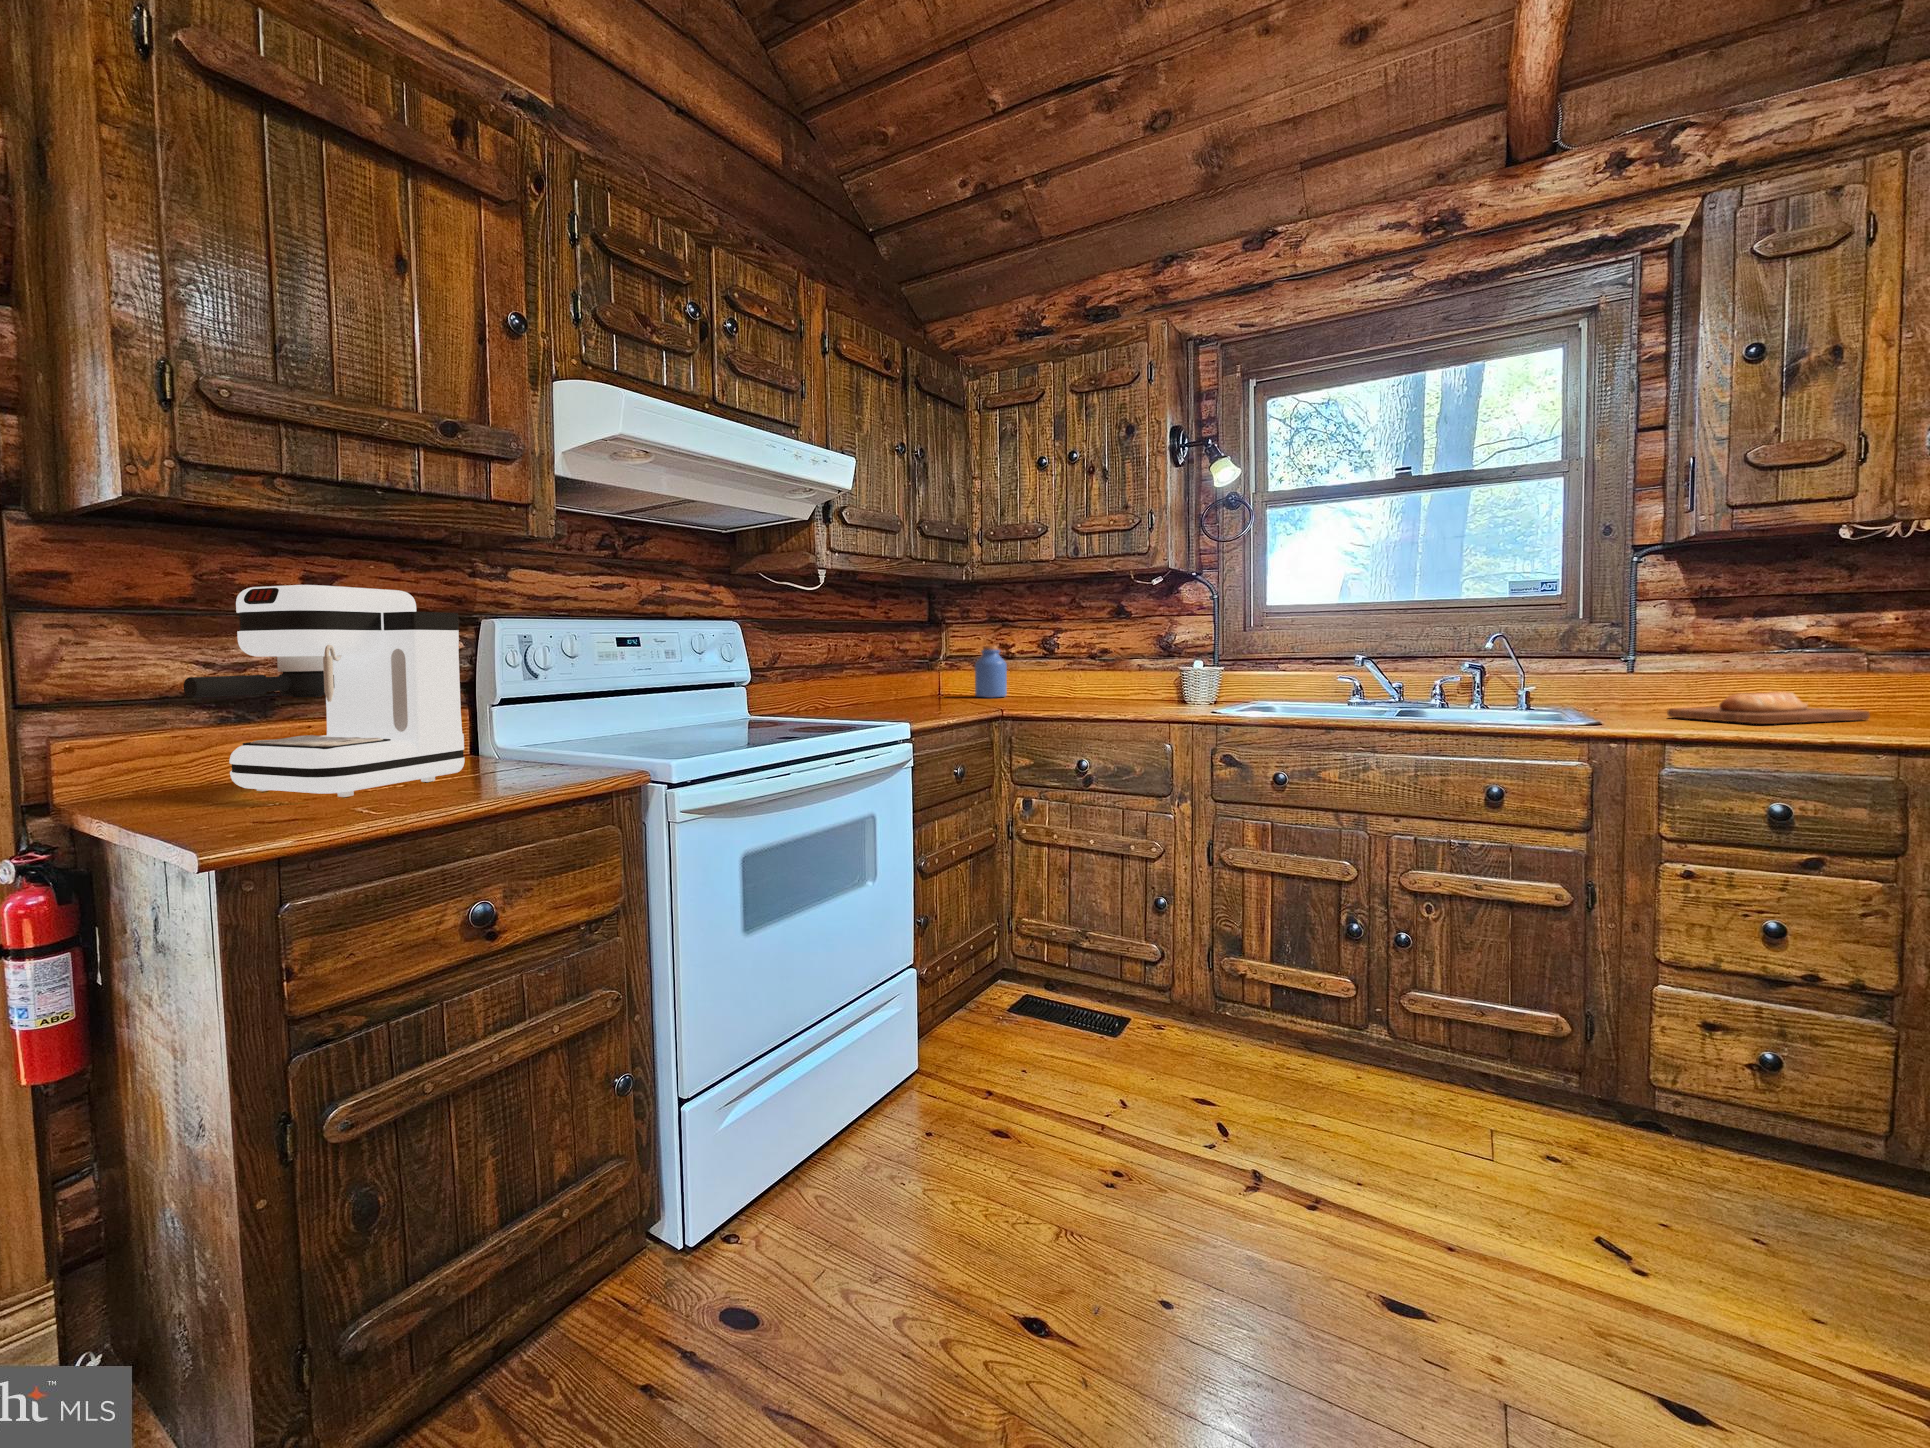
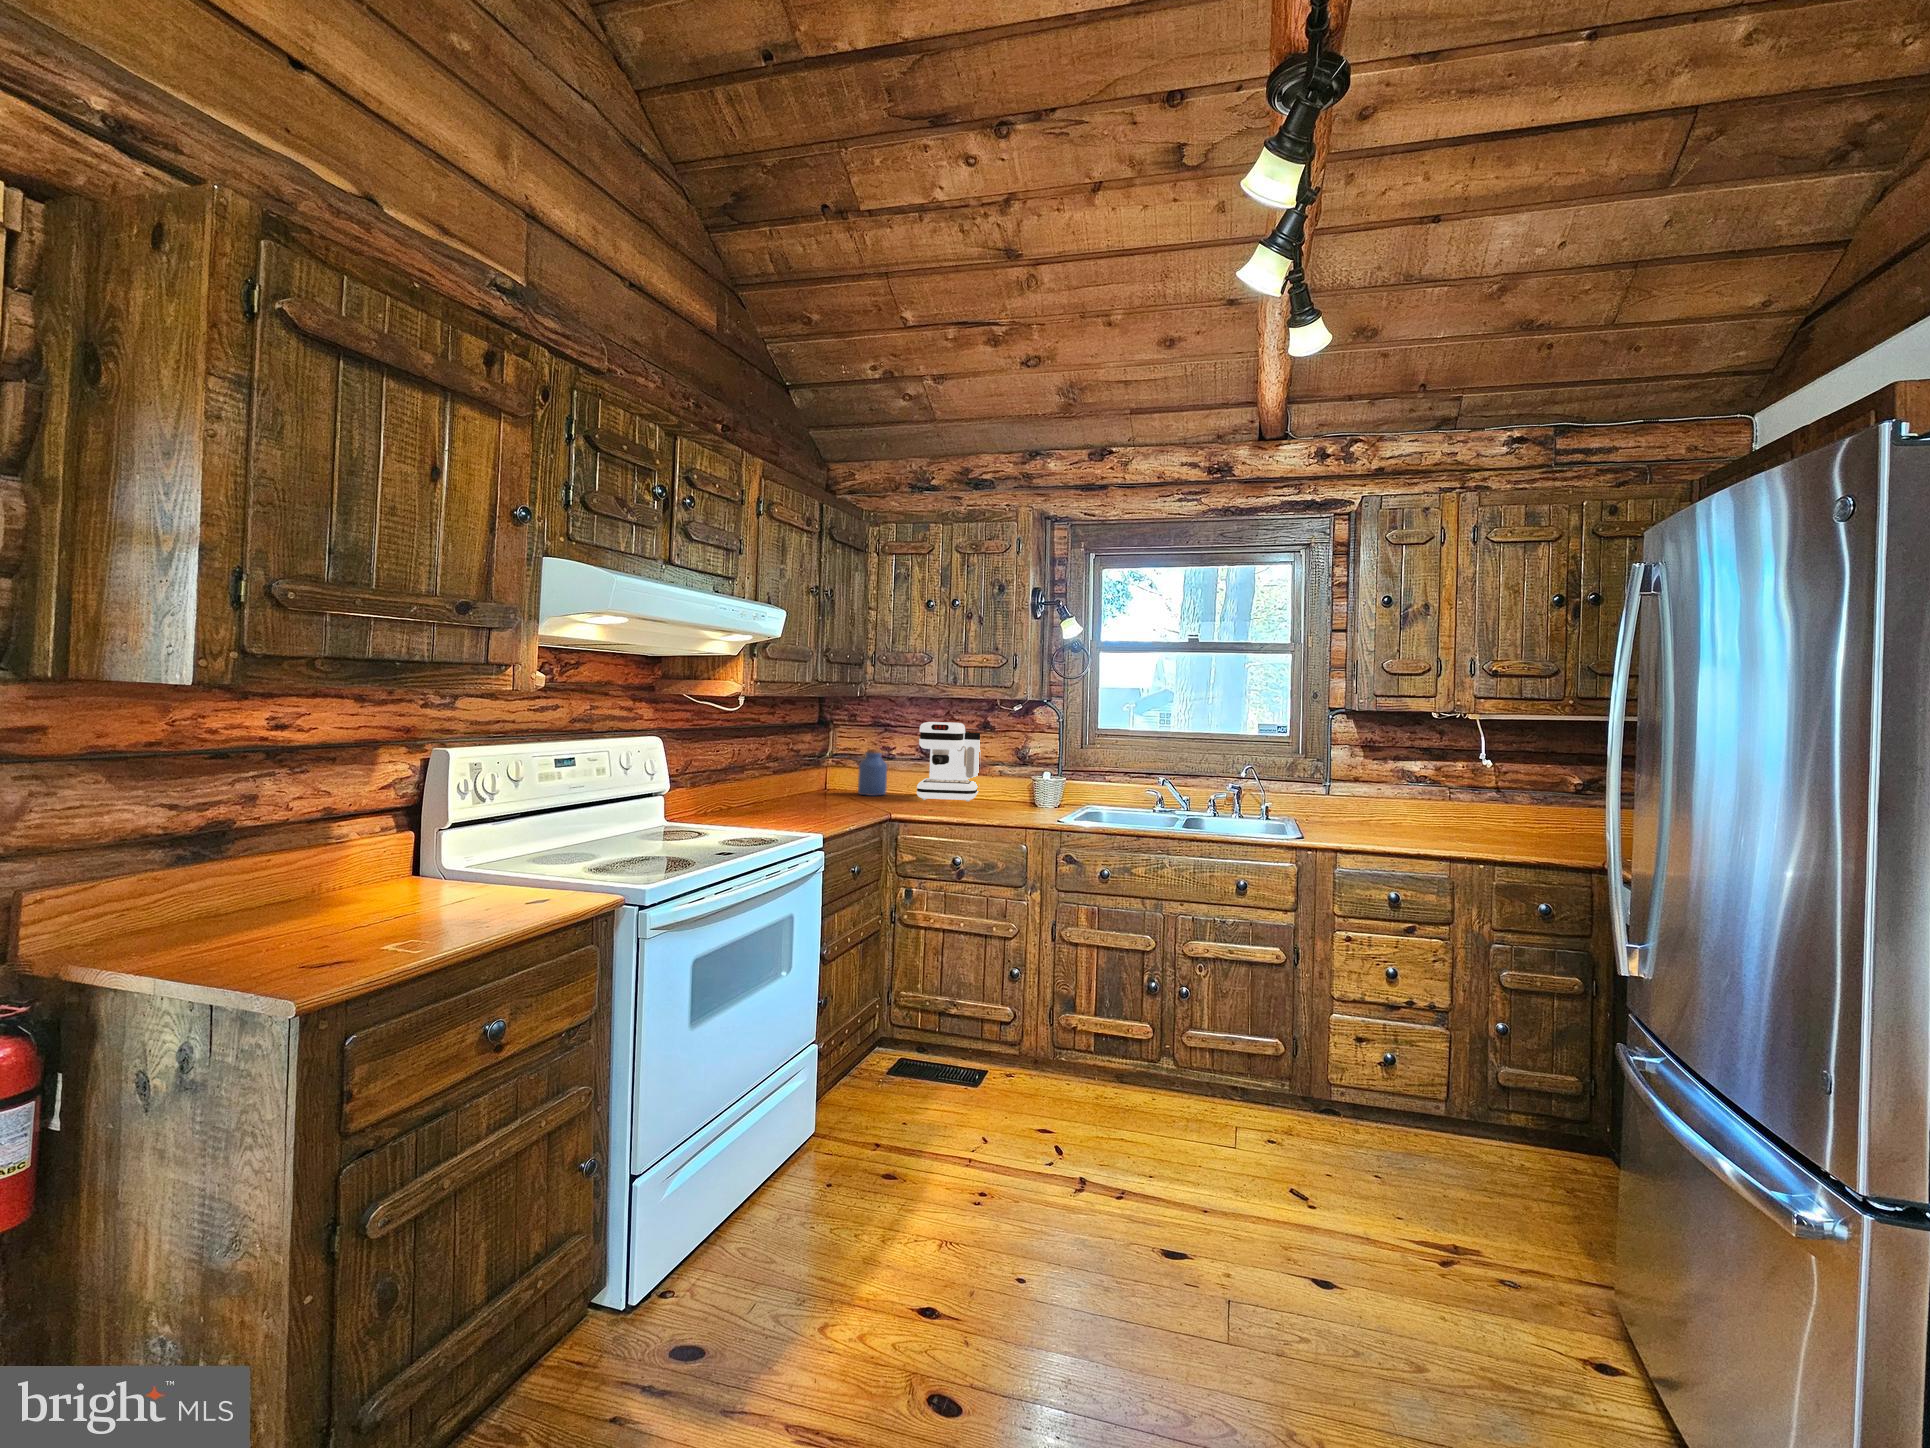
coffee maker: present [184,585,465,797] -> present [917,722,980,801]
bread loaf: present [1667,692,1870,724] -> none [1345,811,1448,836]

